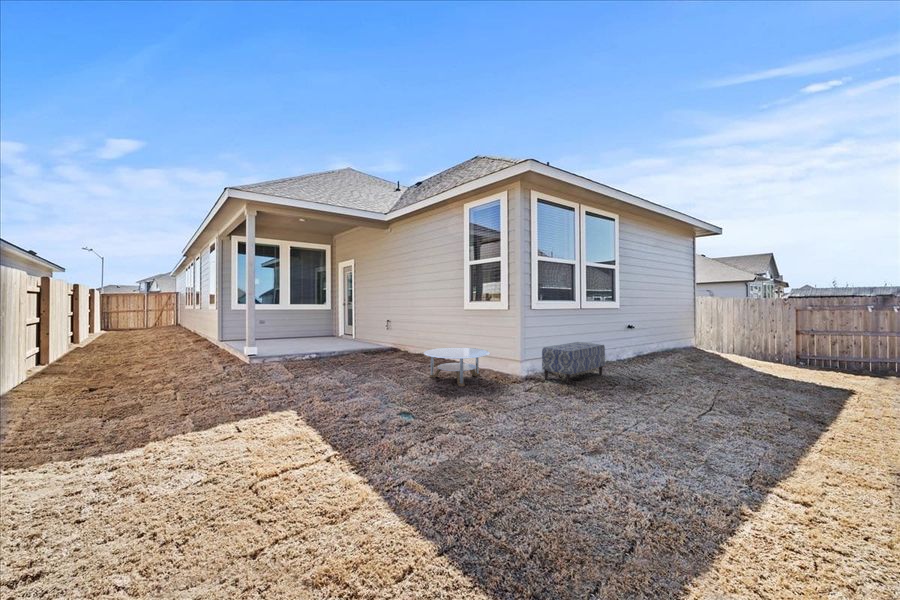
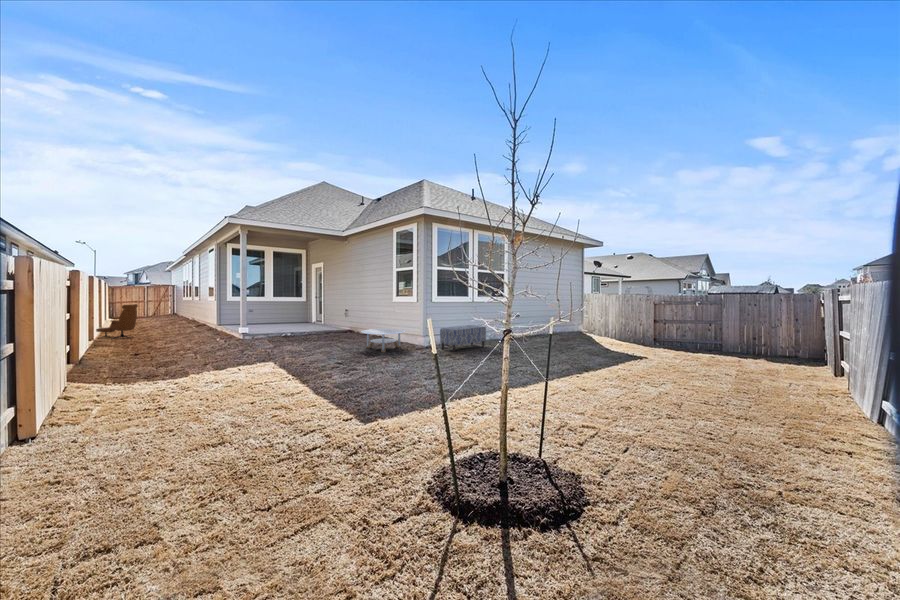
lounge chair: none [50,314,108,364] -> present [96,304,138,339]

